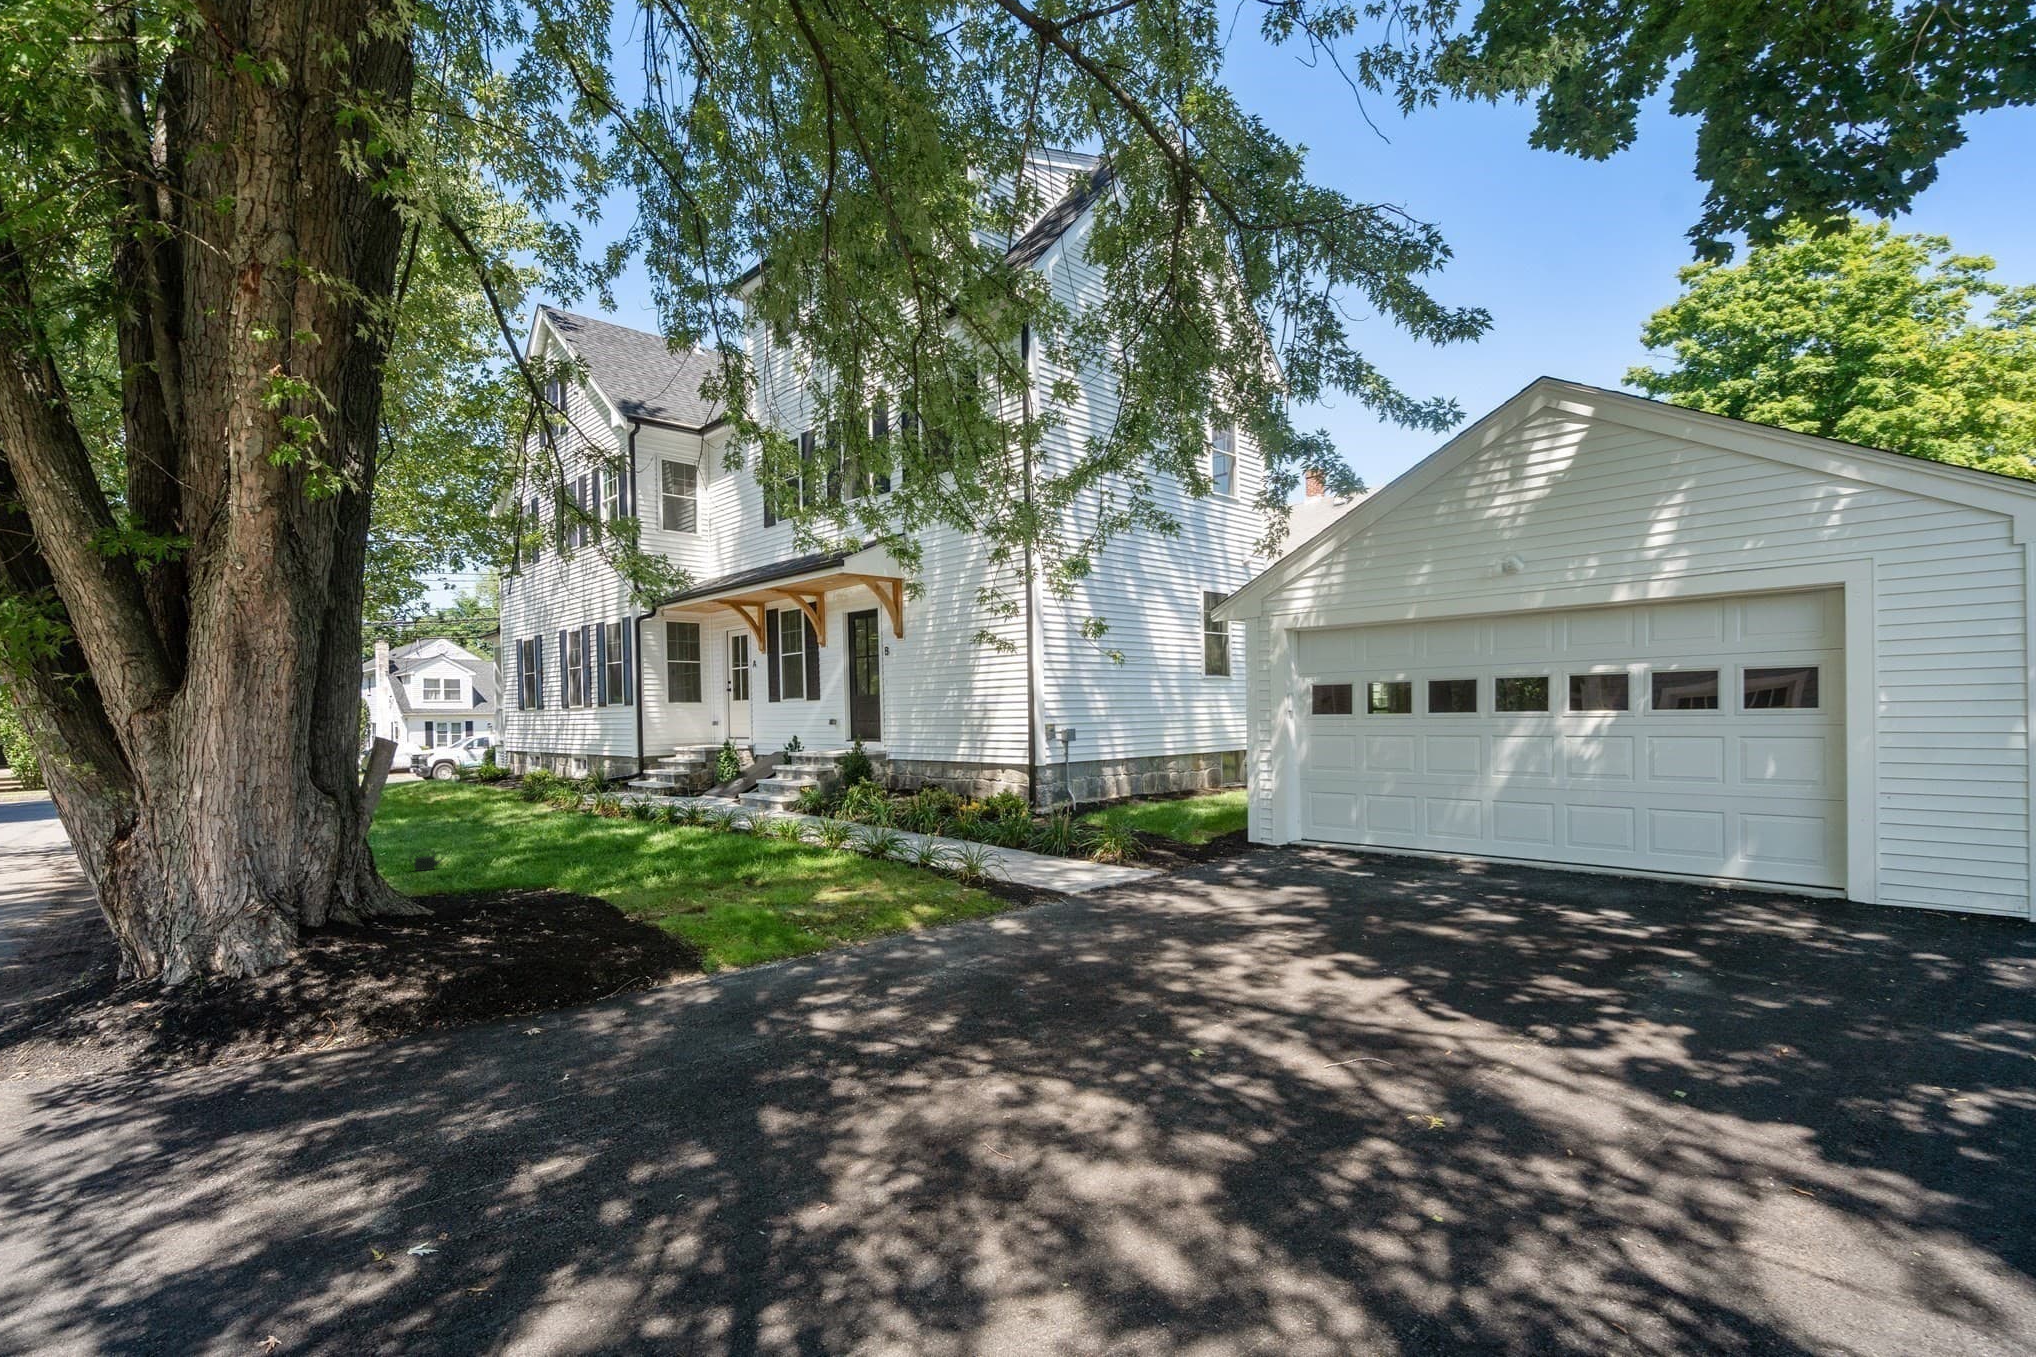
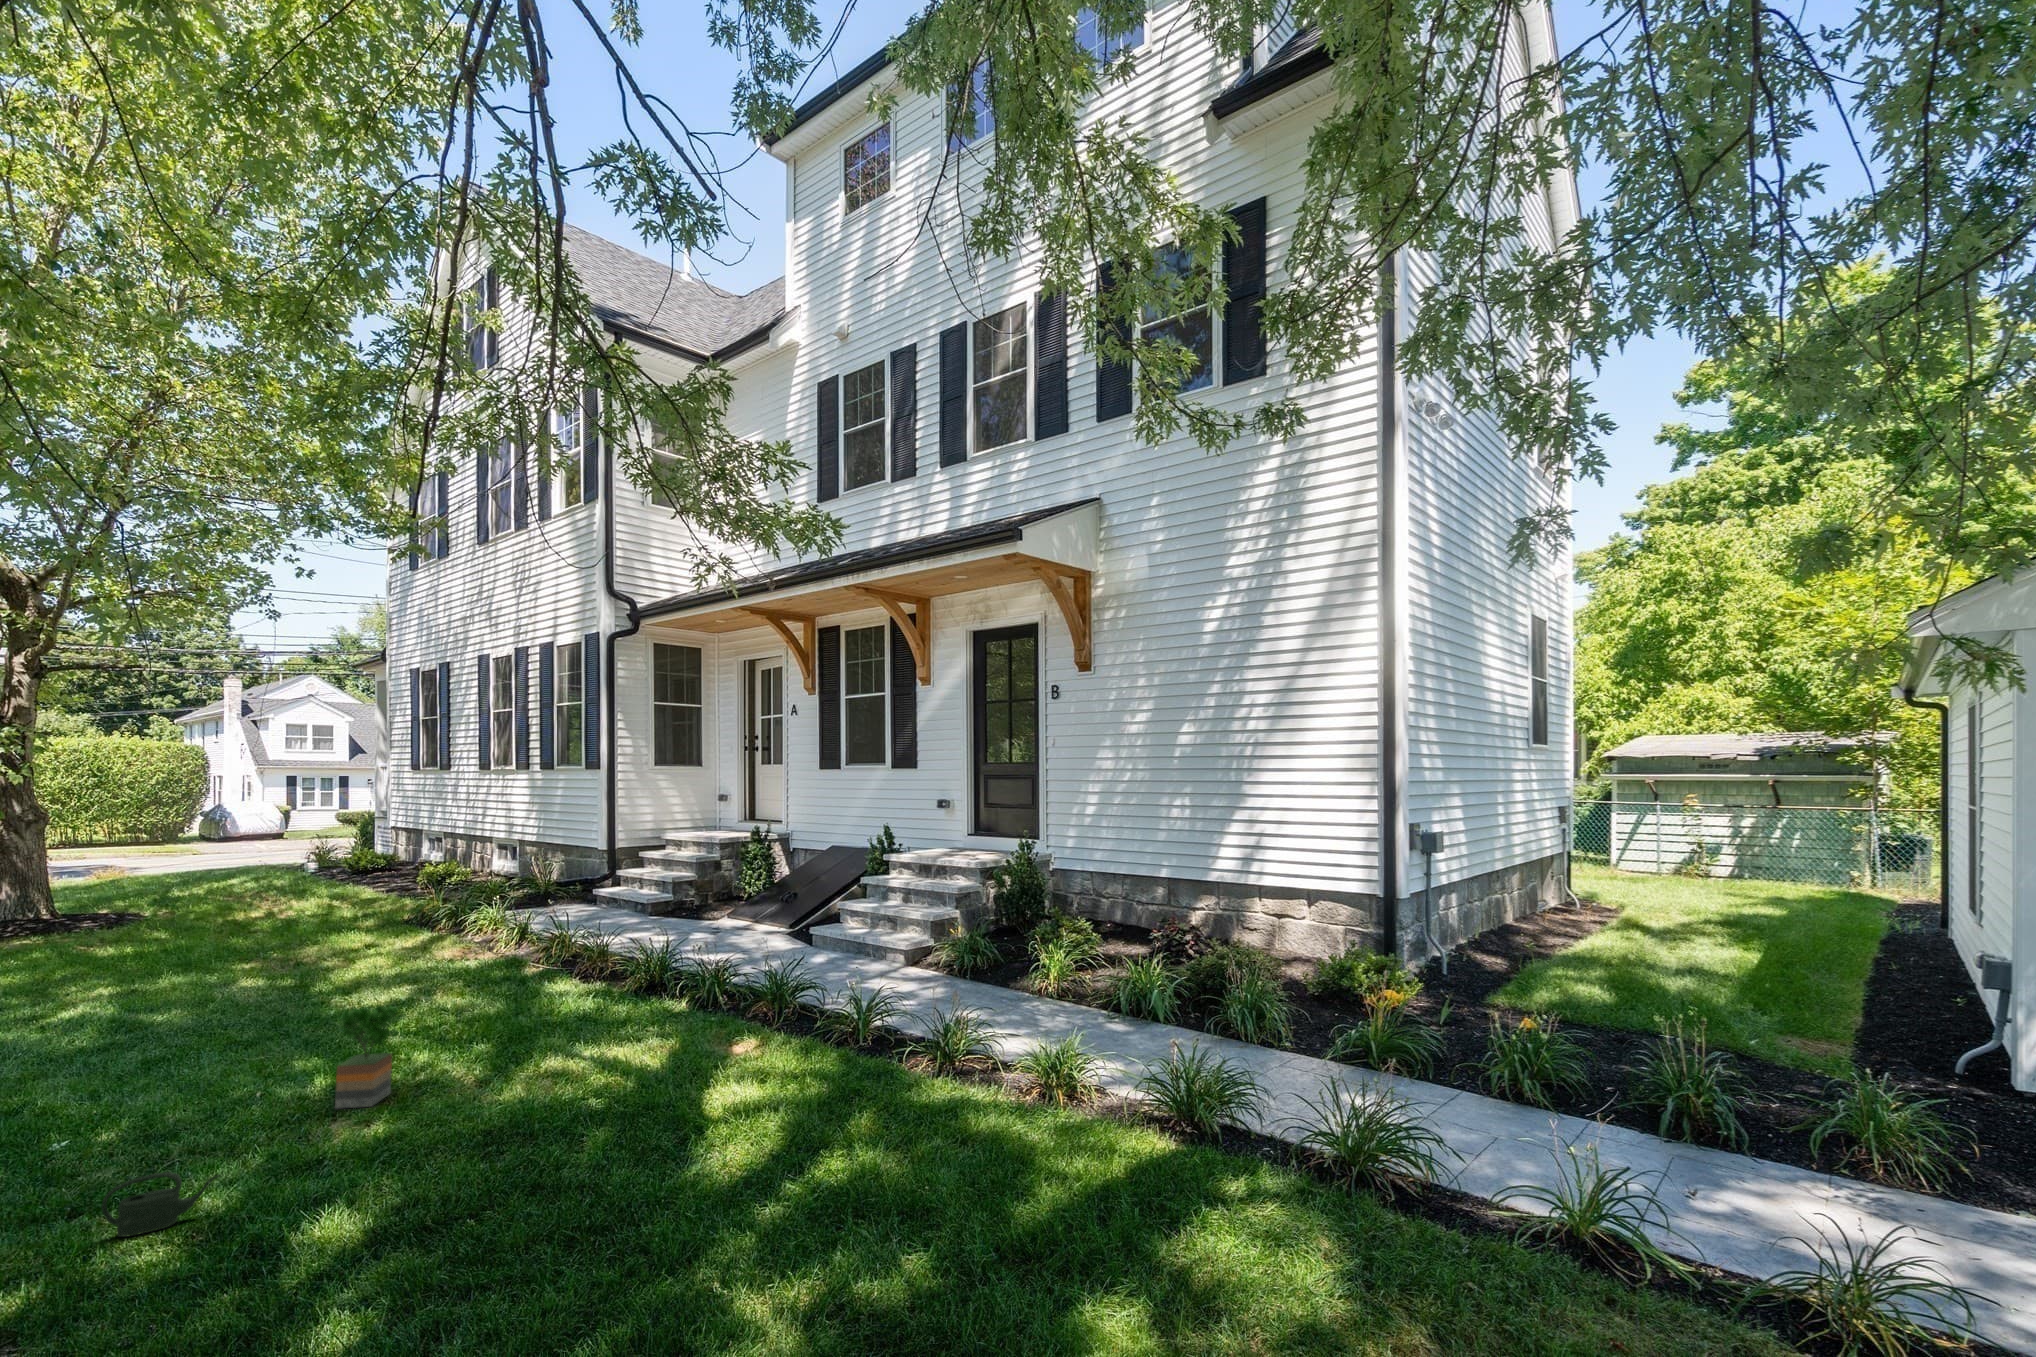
potted tree: none [487,806,518,850] -> present [335,1006,405,1109]

